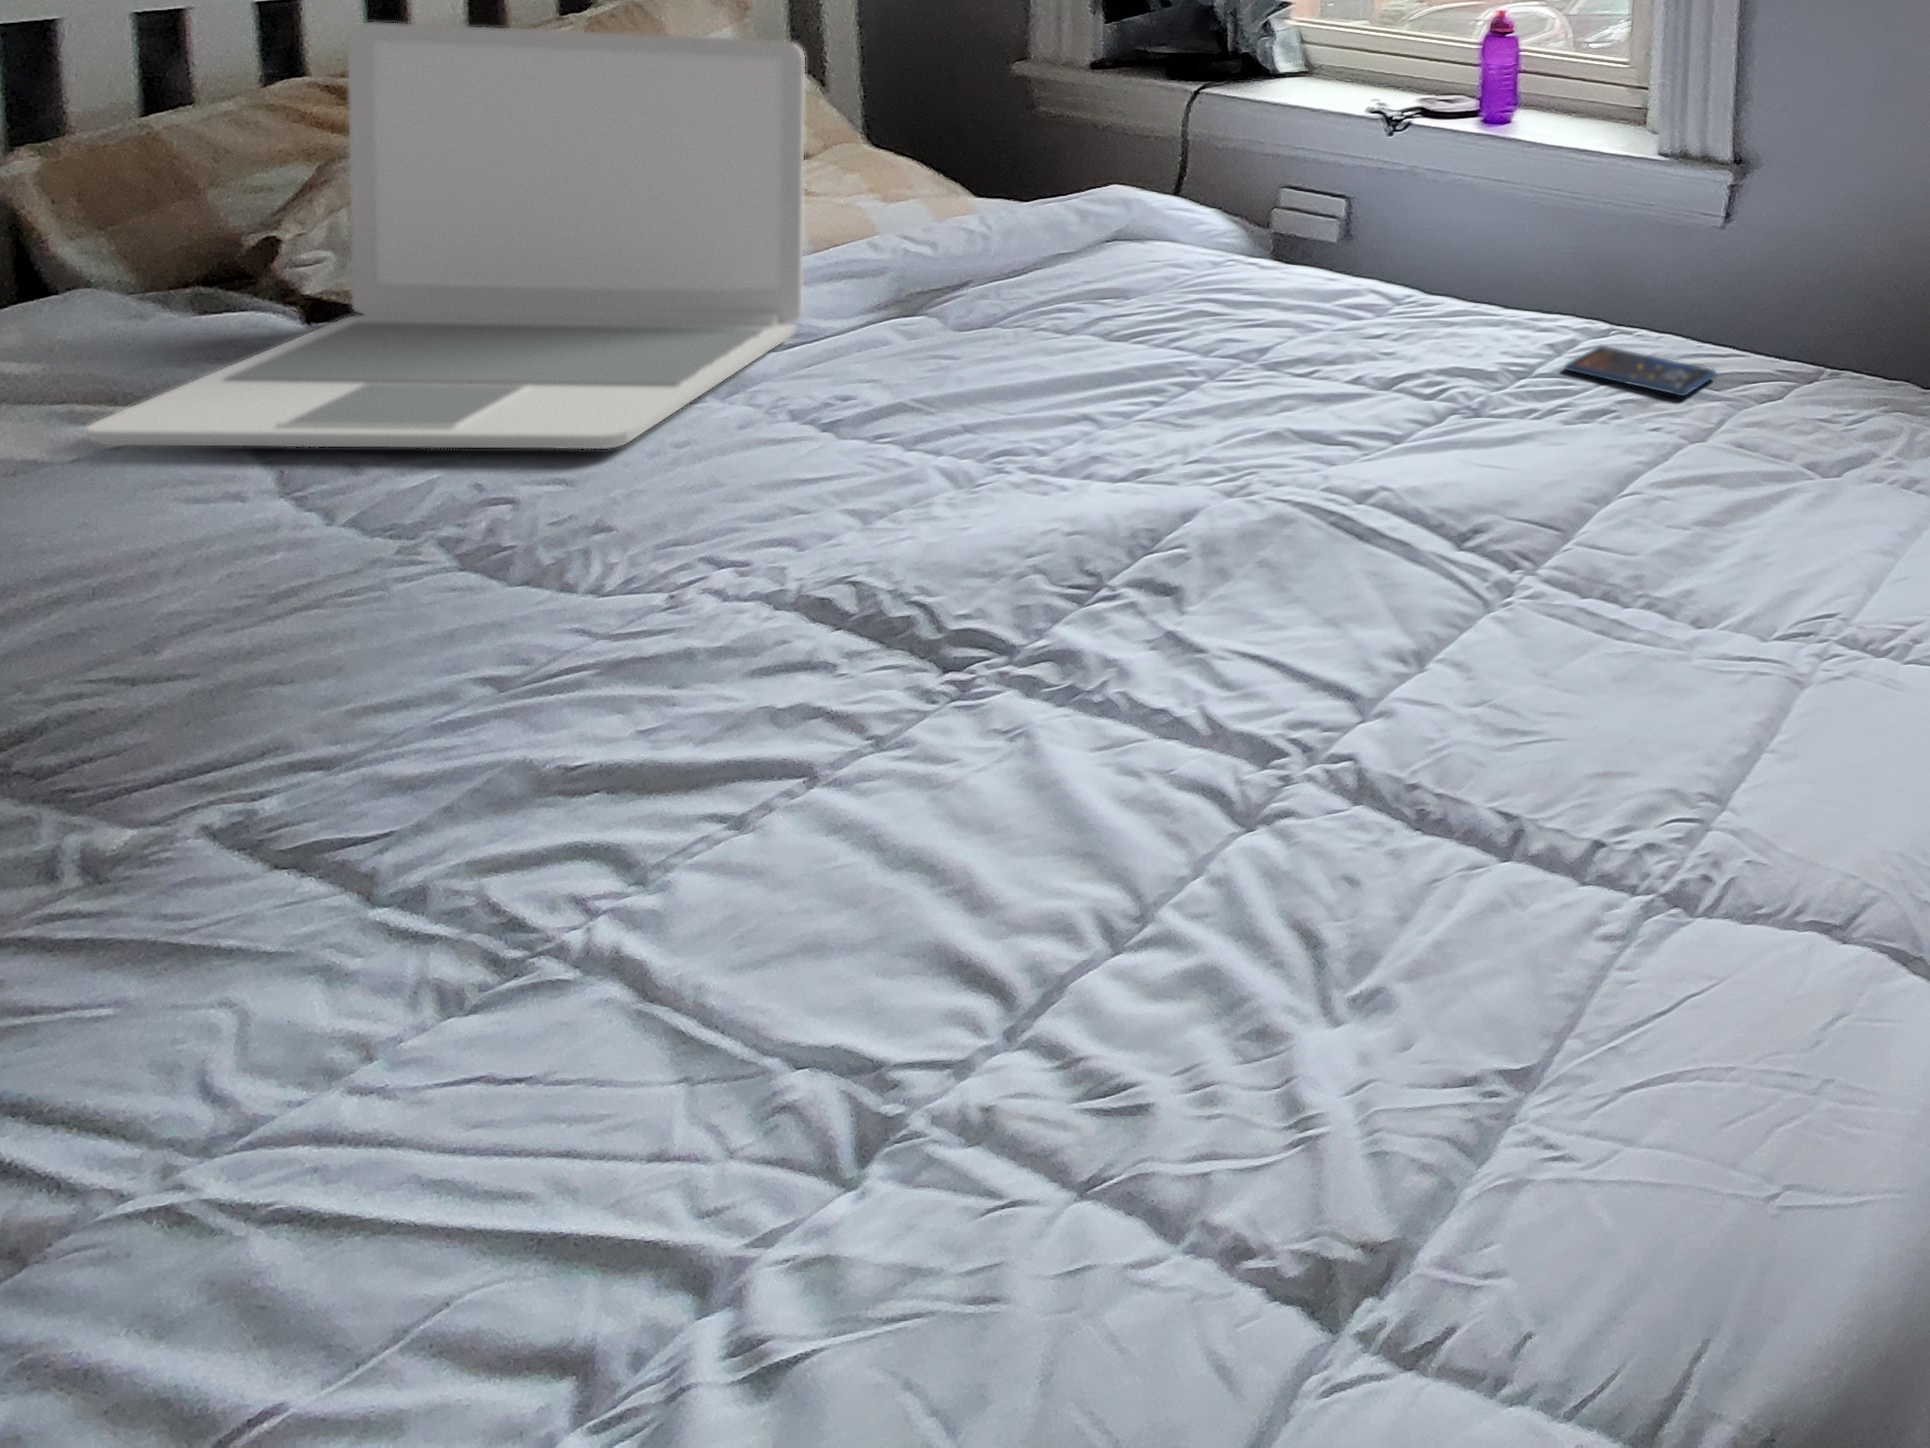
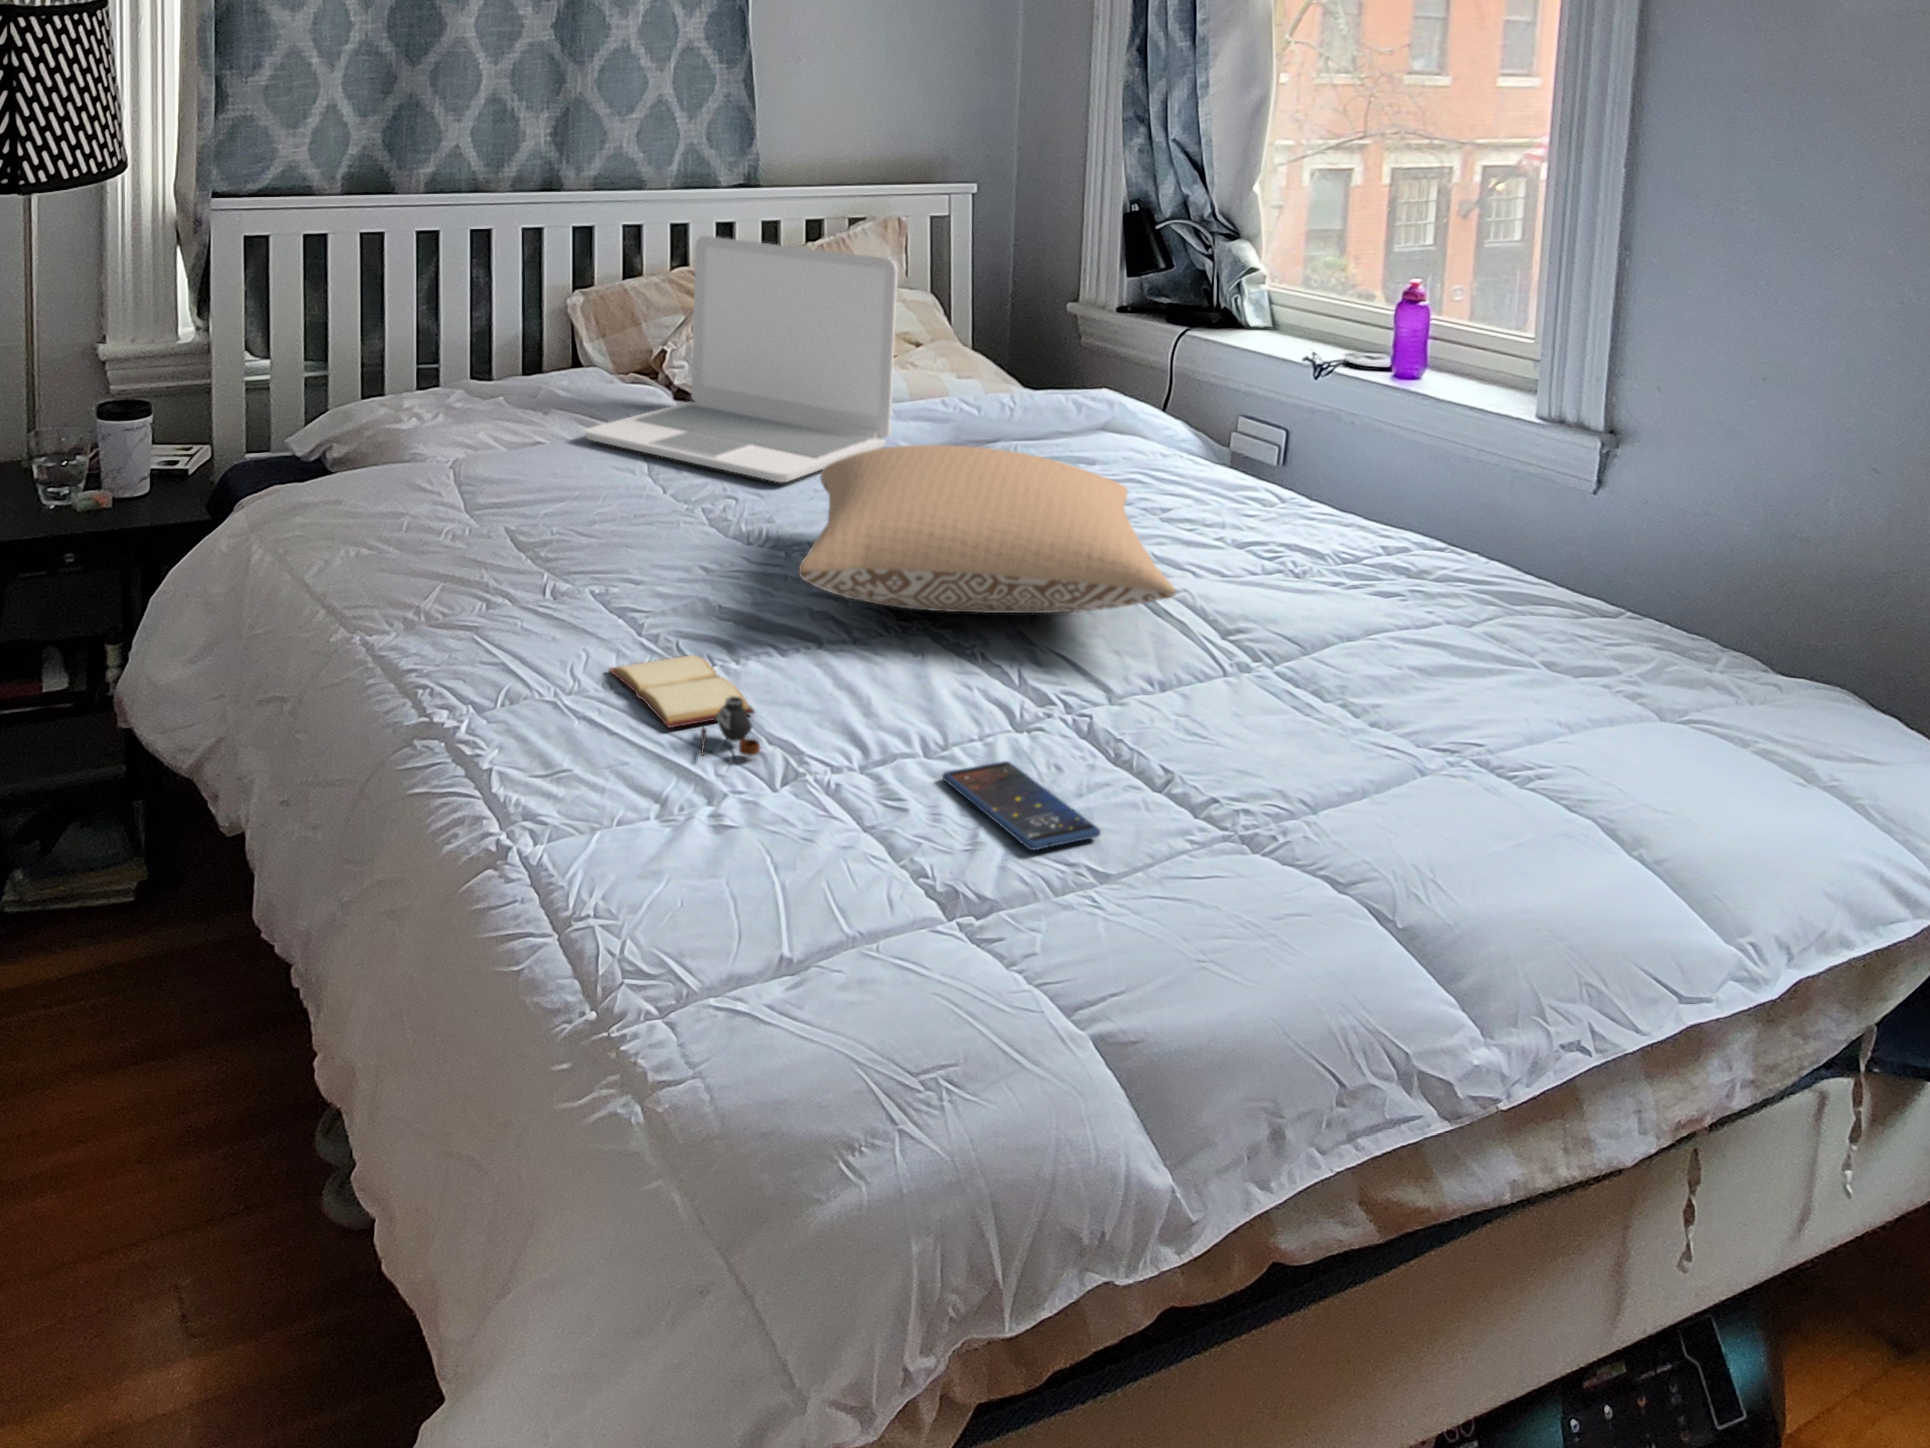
pillow: none [728,337,1434,684] -> present [799,445,1176,613]
smartphone: present [1565,346,1716,396] -> present [942,761,1101,850]
book: none [306,919,786,1199] -> present [609,655,760,756]

